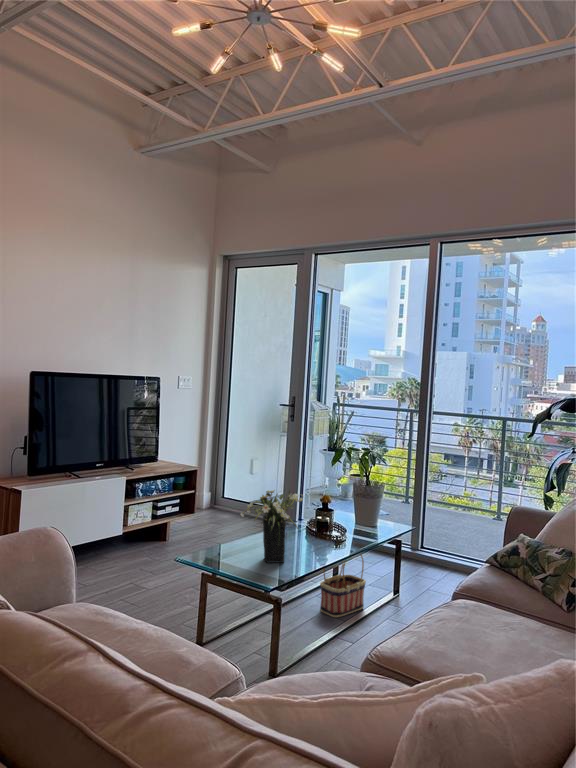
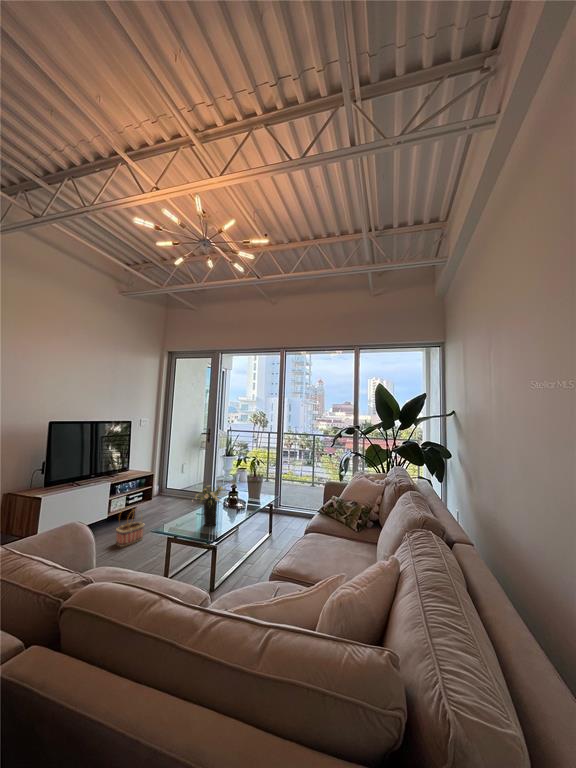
basket: present [320,555,366,617] -> present [116,509,144,546]

